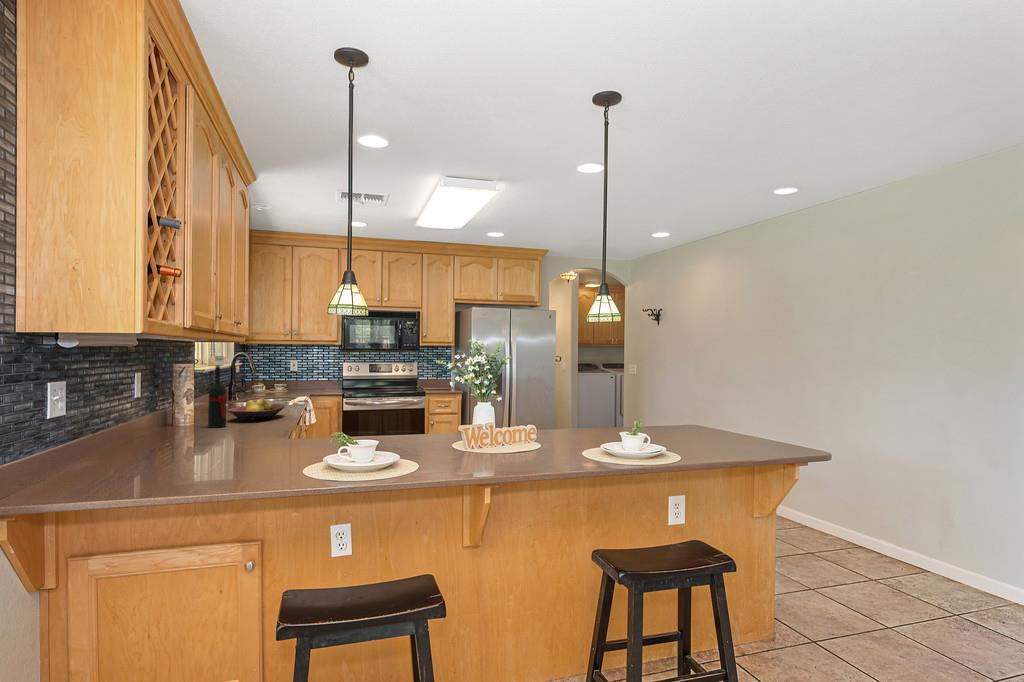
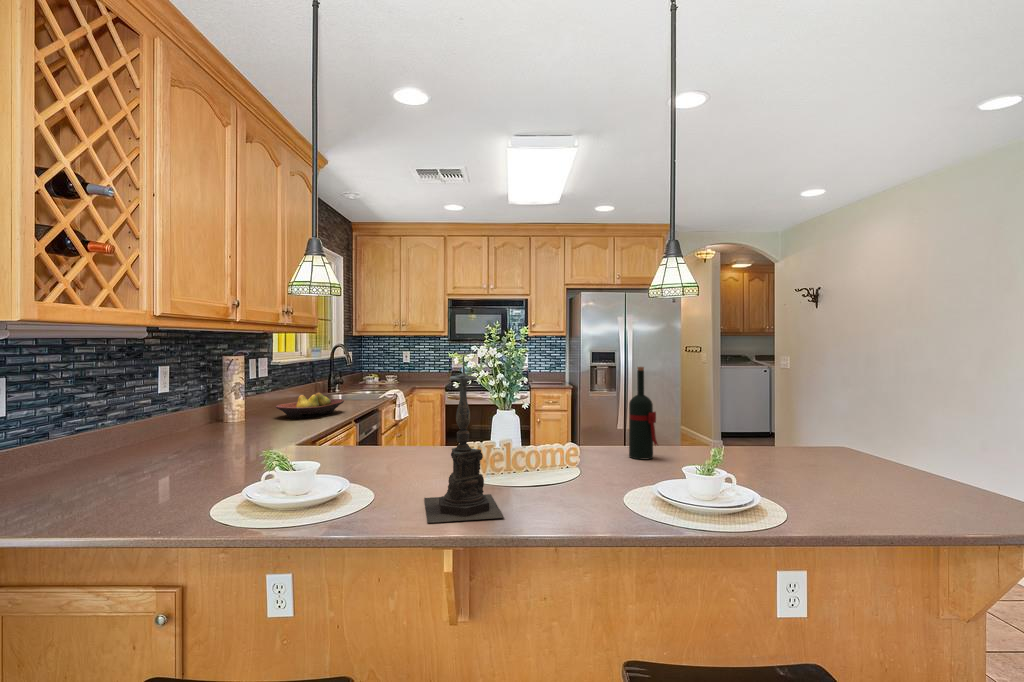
candle holder: none [452,363,517,471] -> present [424,354,504,523]
wine bottle: present [208,365,227,427] -> present [629,367,657,460]

